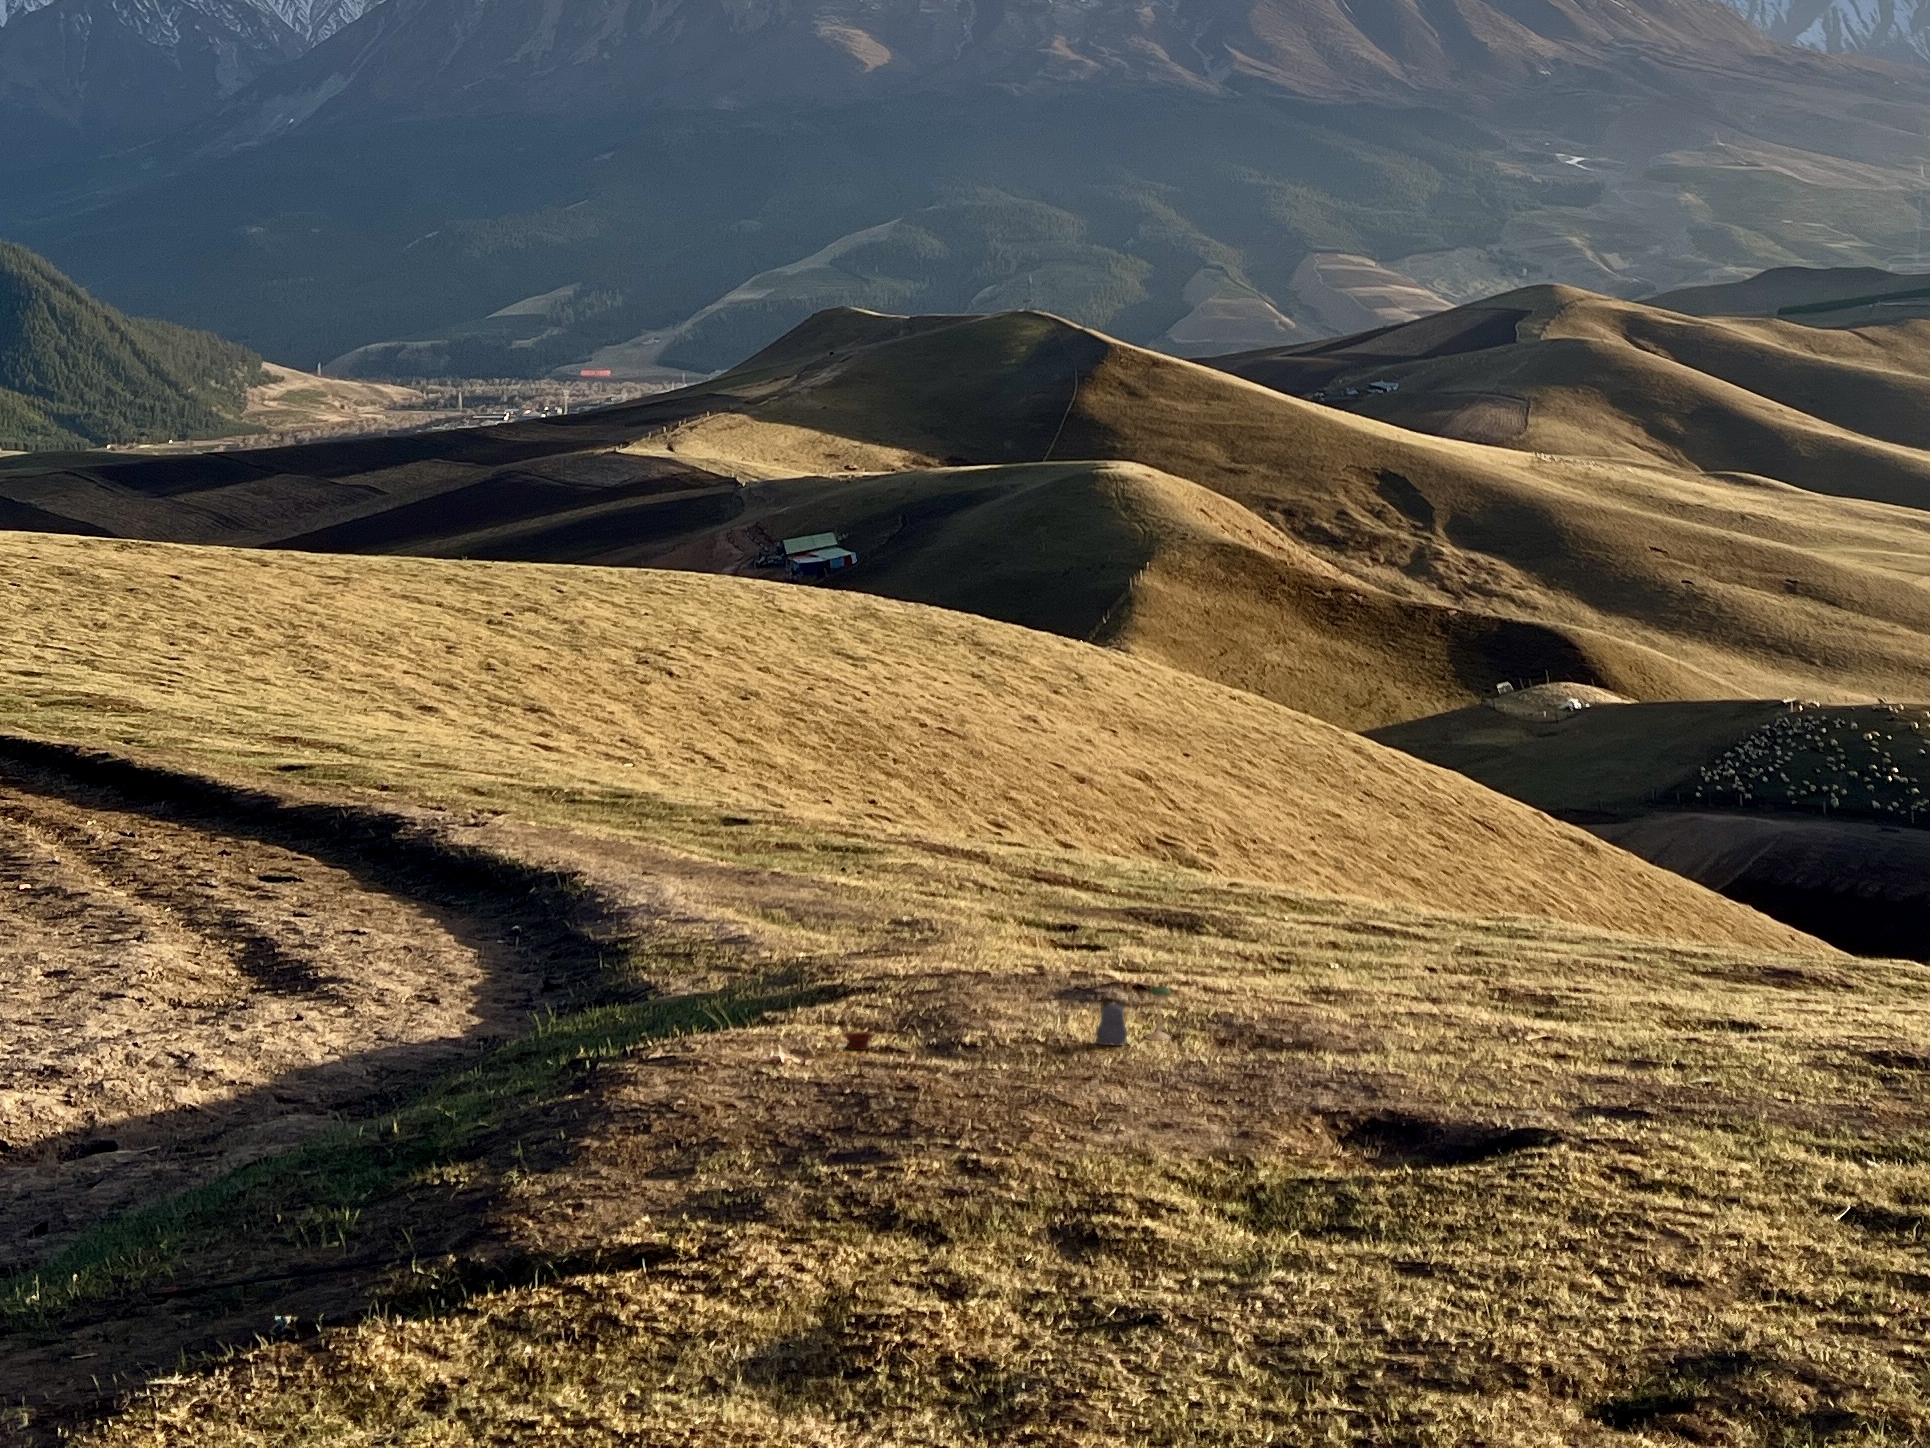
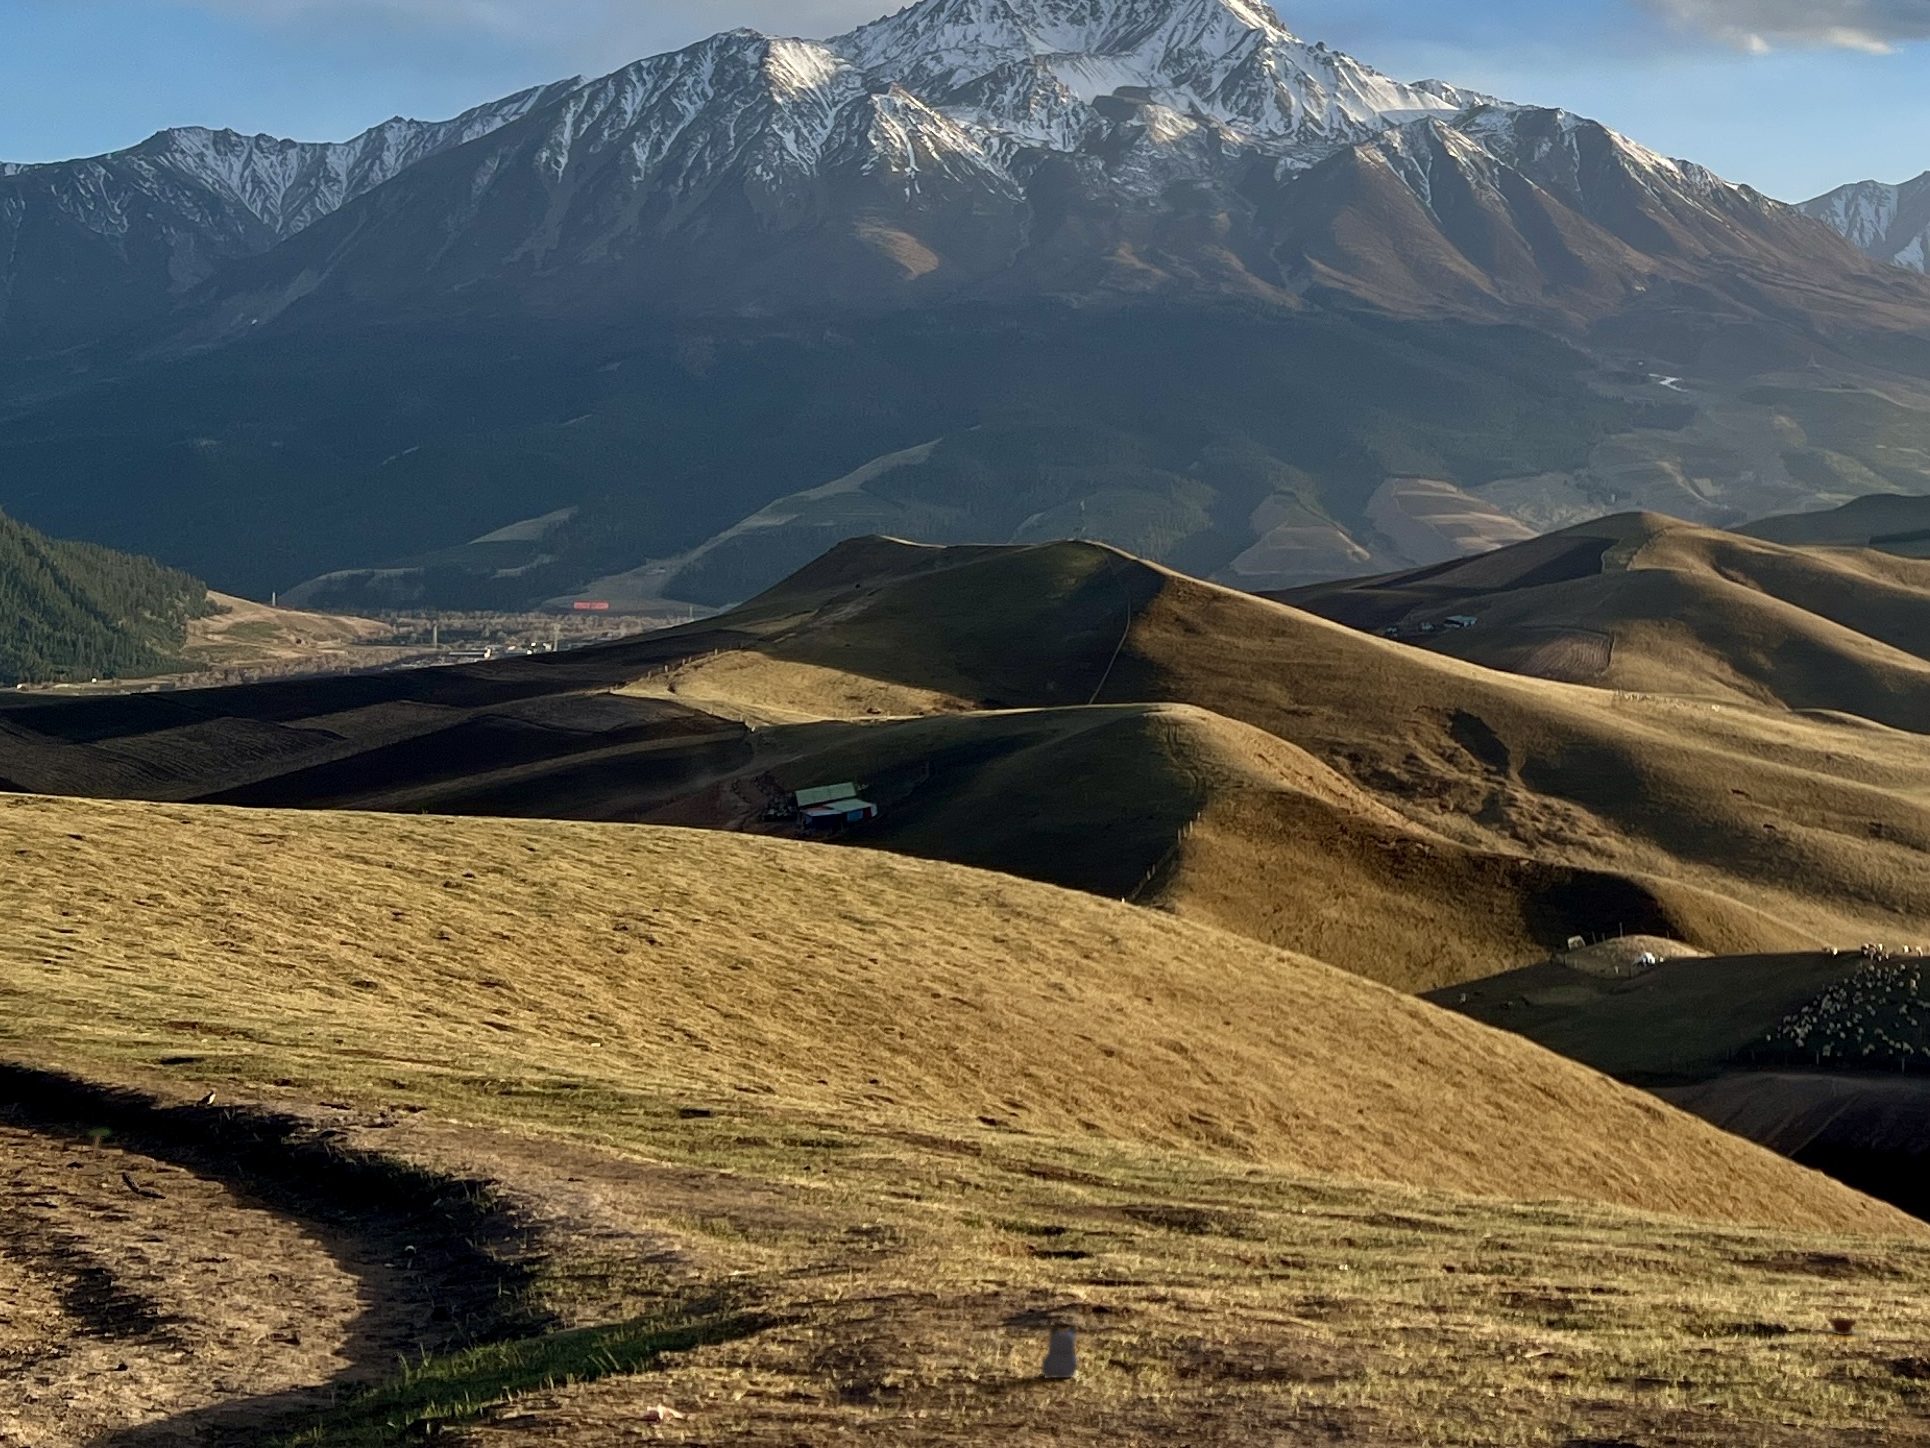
stool: present [1146,987,1170,1041] -> present [79,1128,109,1175]
basket: present [842,1011,875,1050] -> present [1829,1311,1857,1335]

